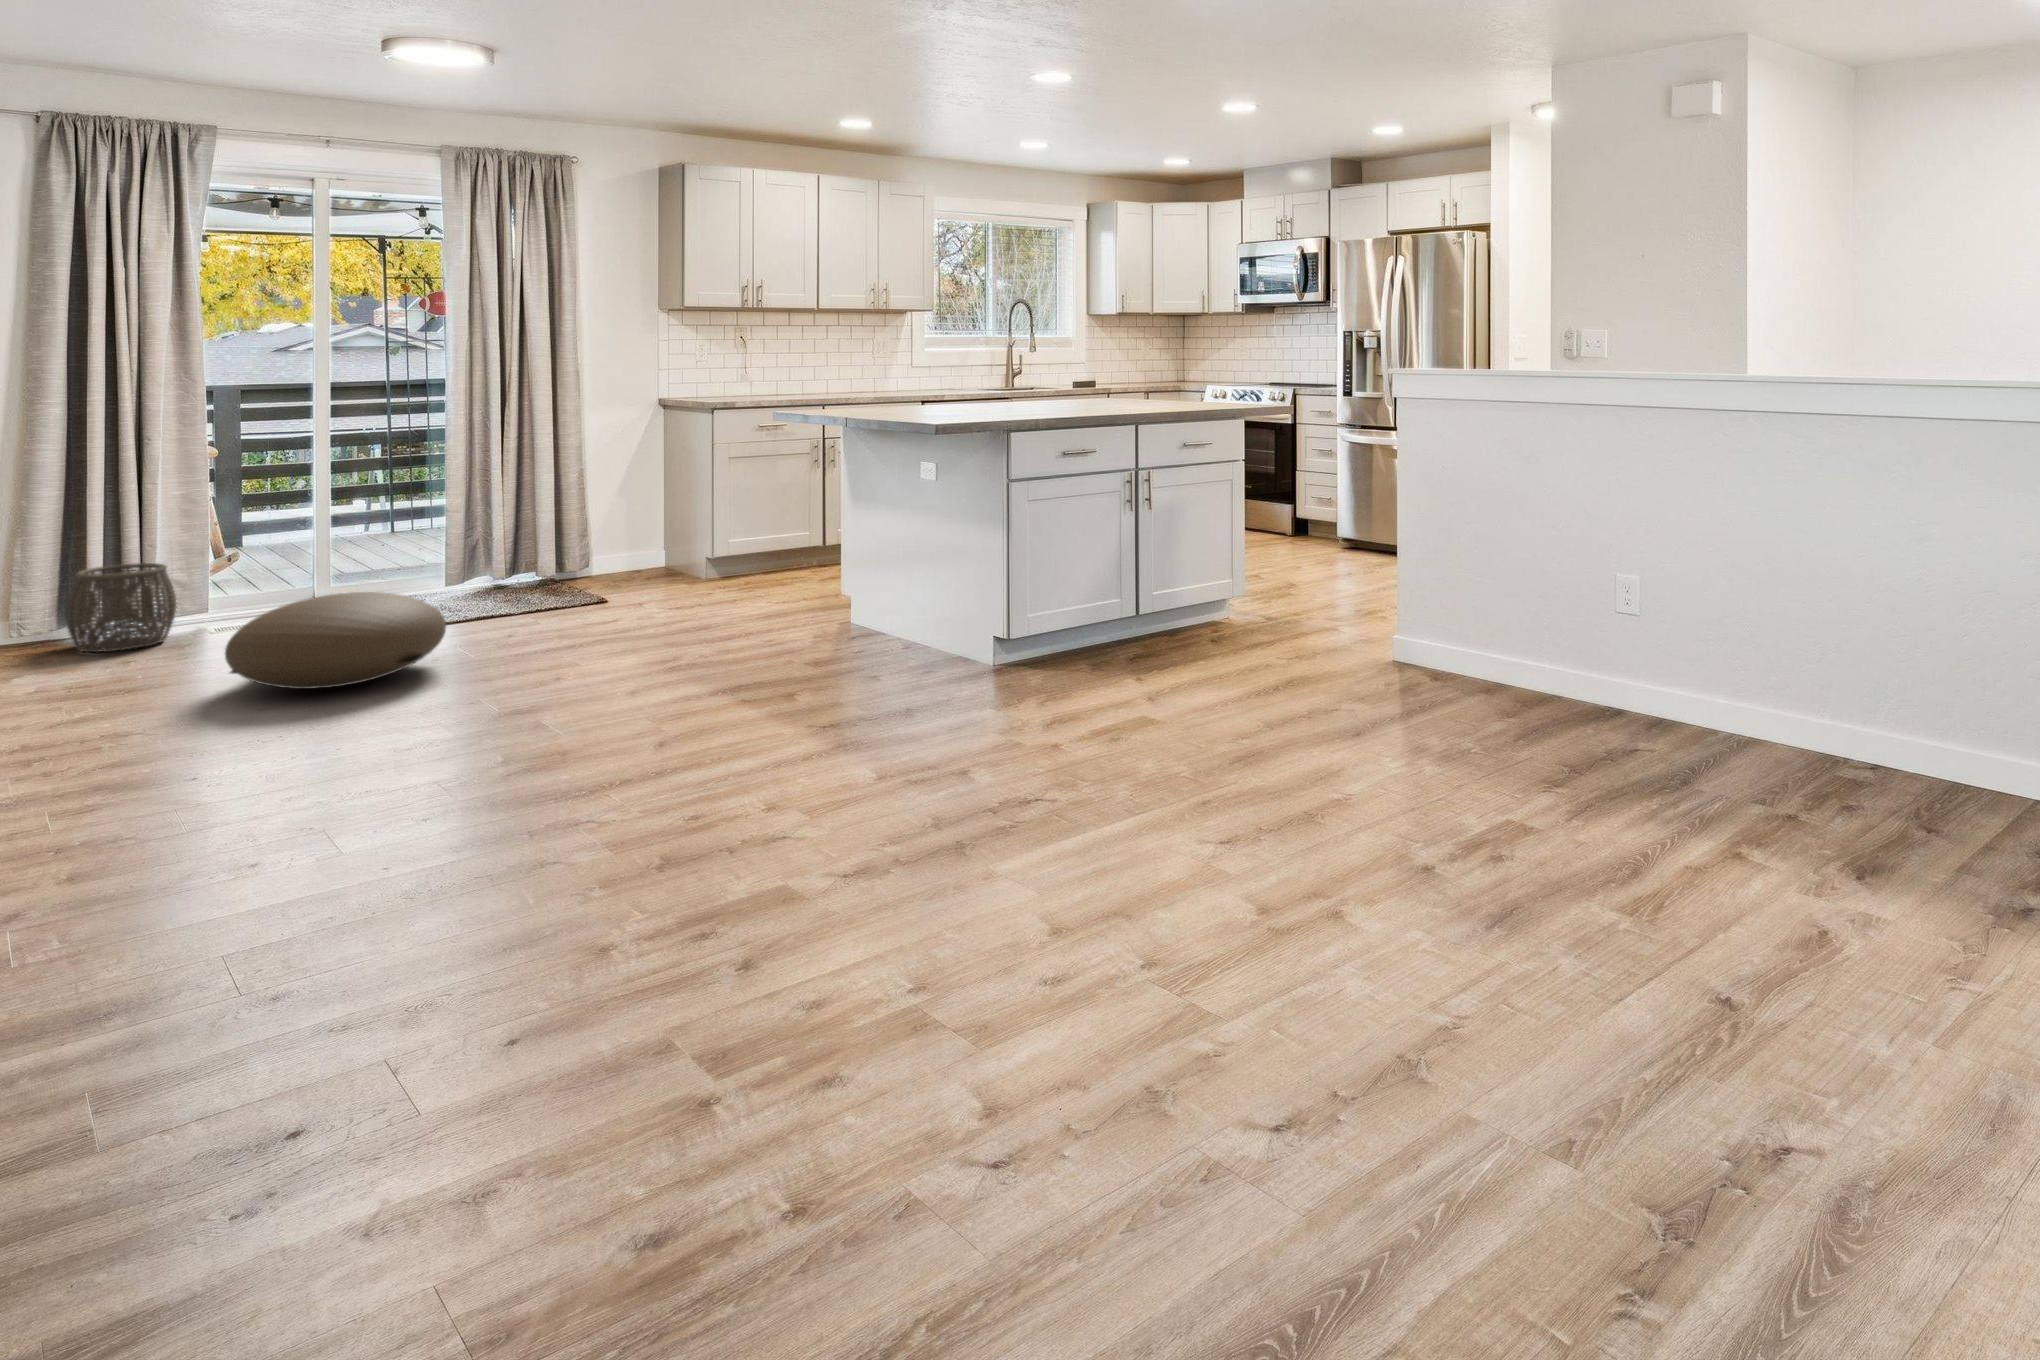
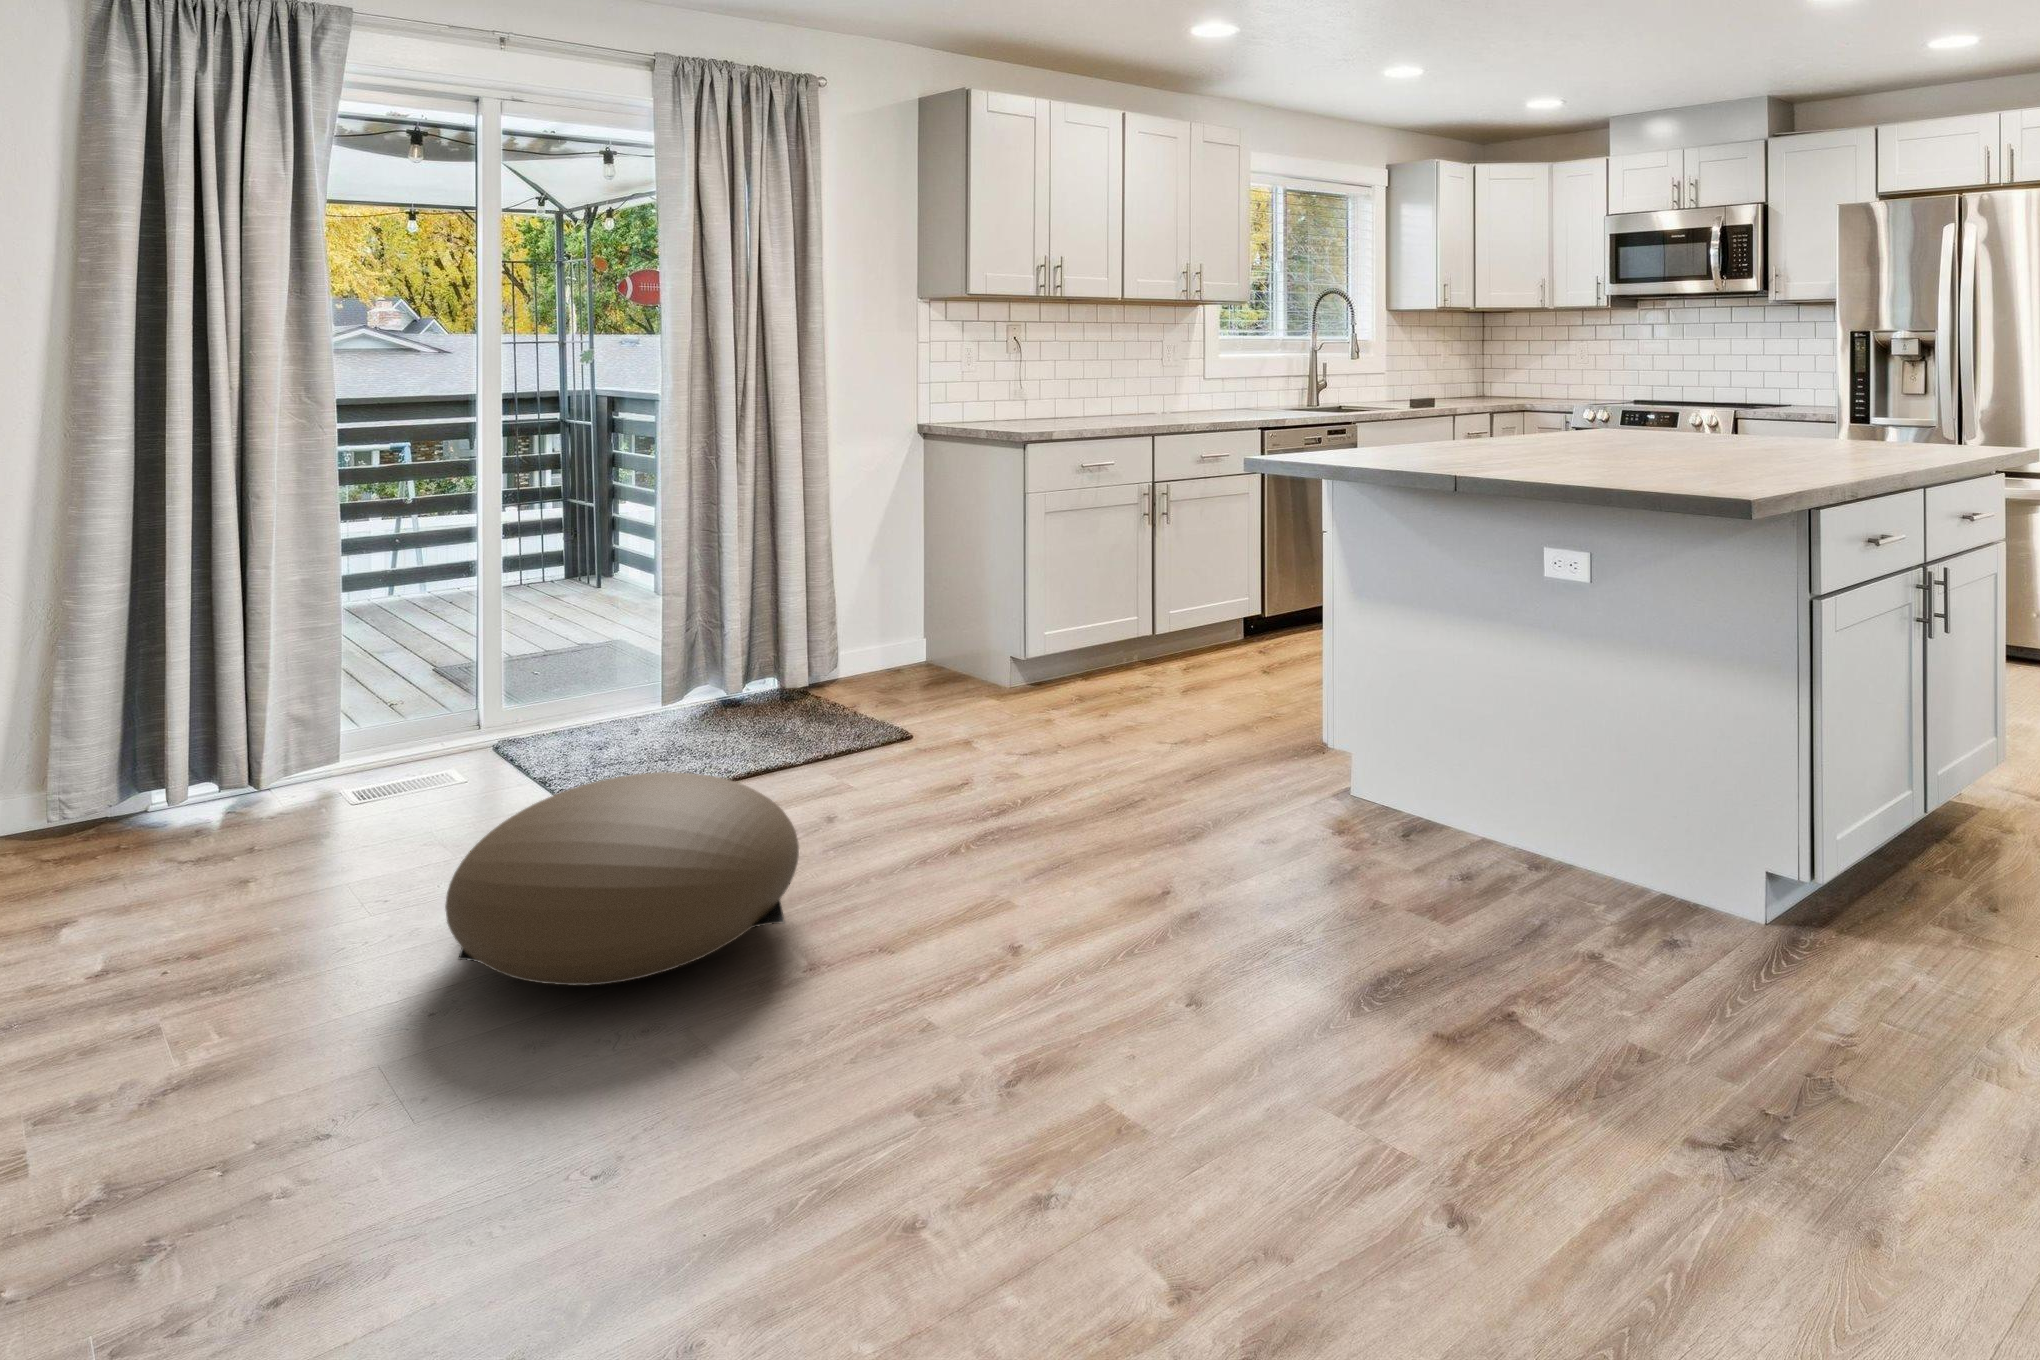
woven basket: present [65,563,177,652] -> none [133,696,308,856]

